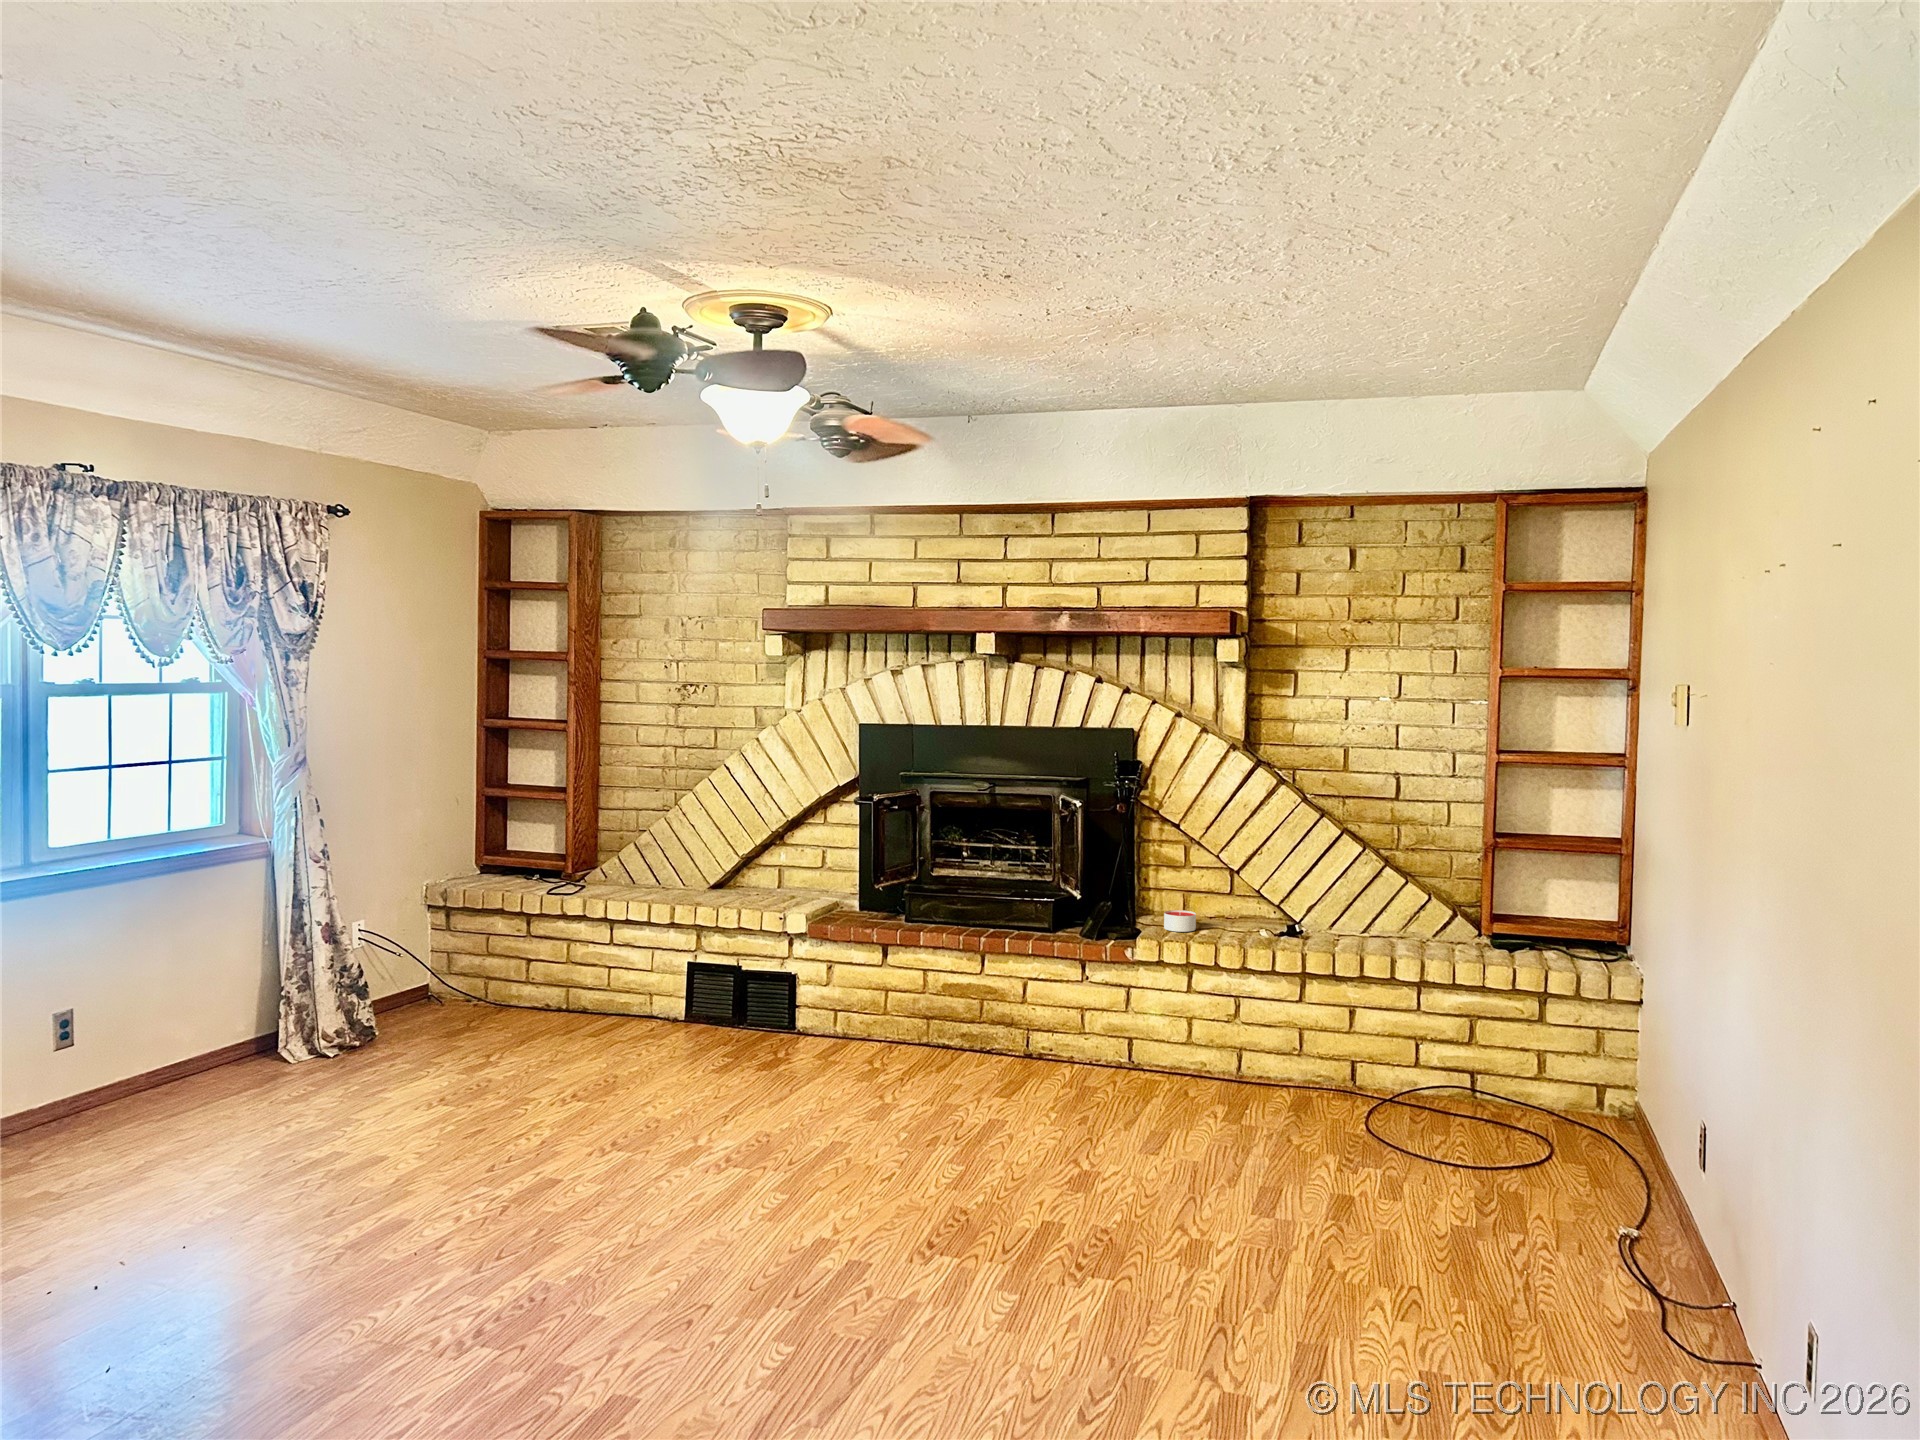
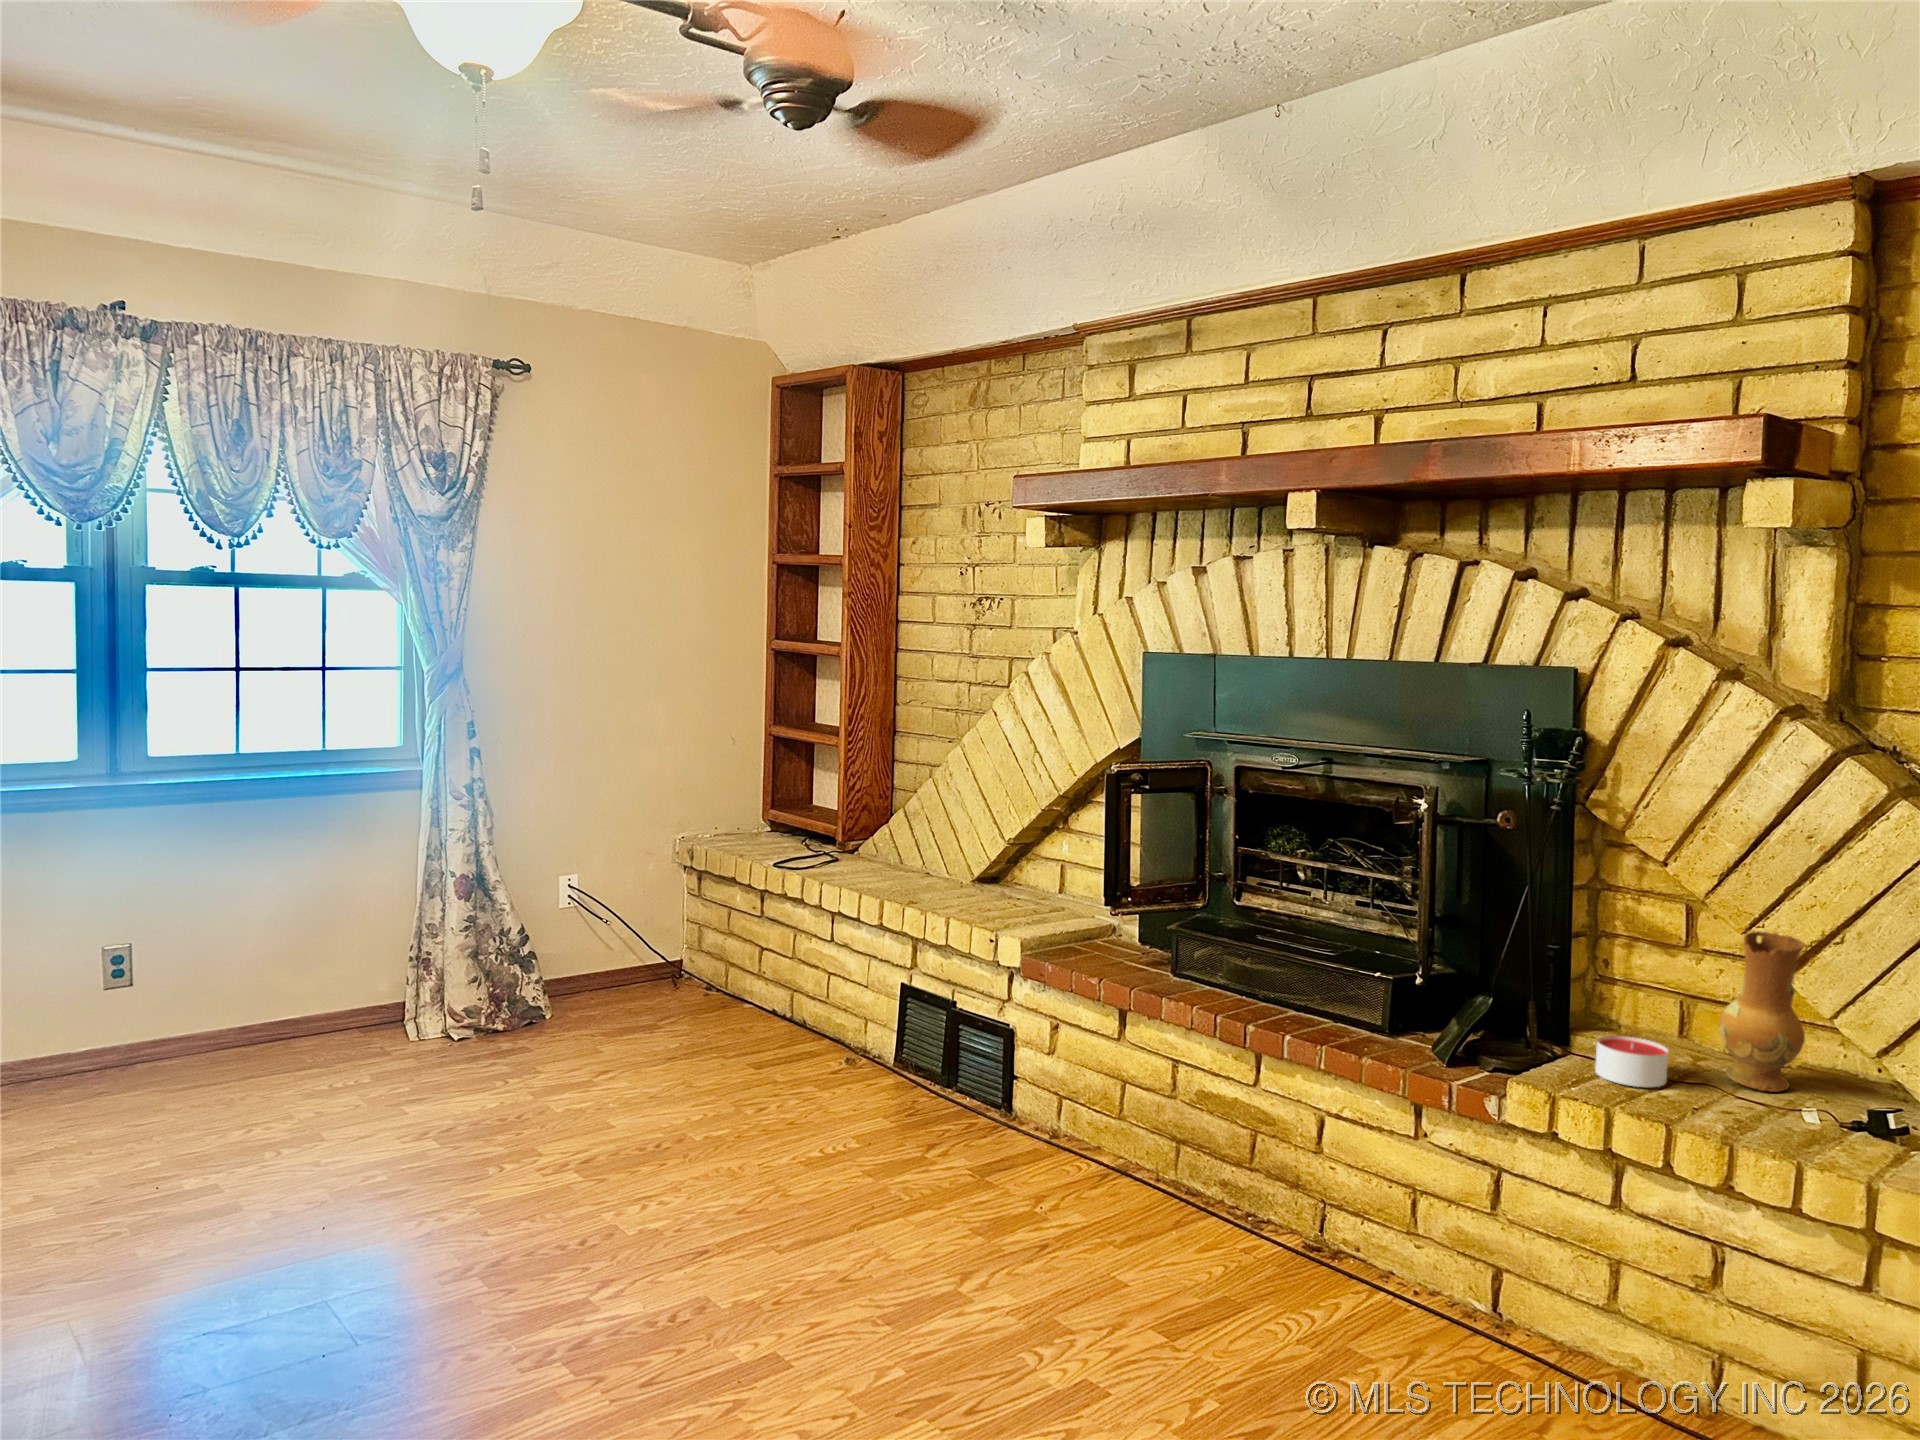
ceramic jug: none [1211,851,1246,925] -> present [1718,931,1805,1092]

